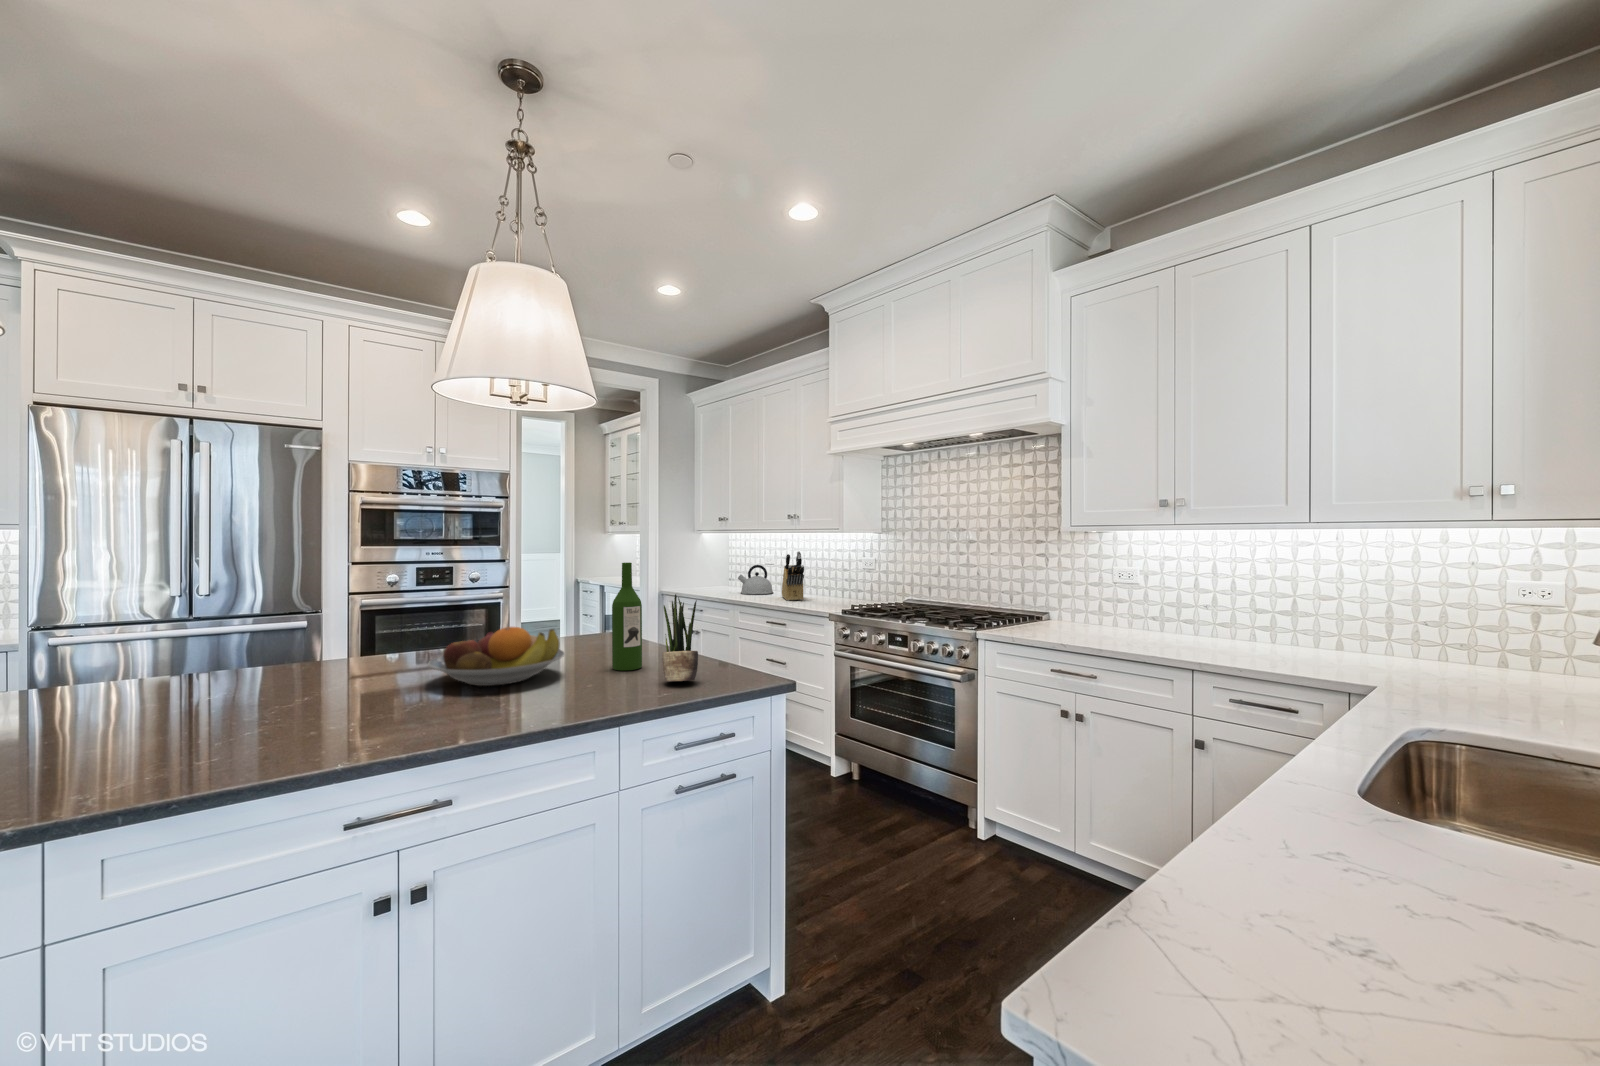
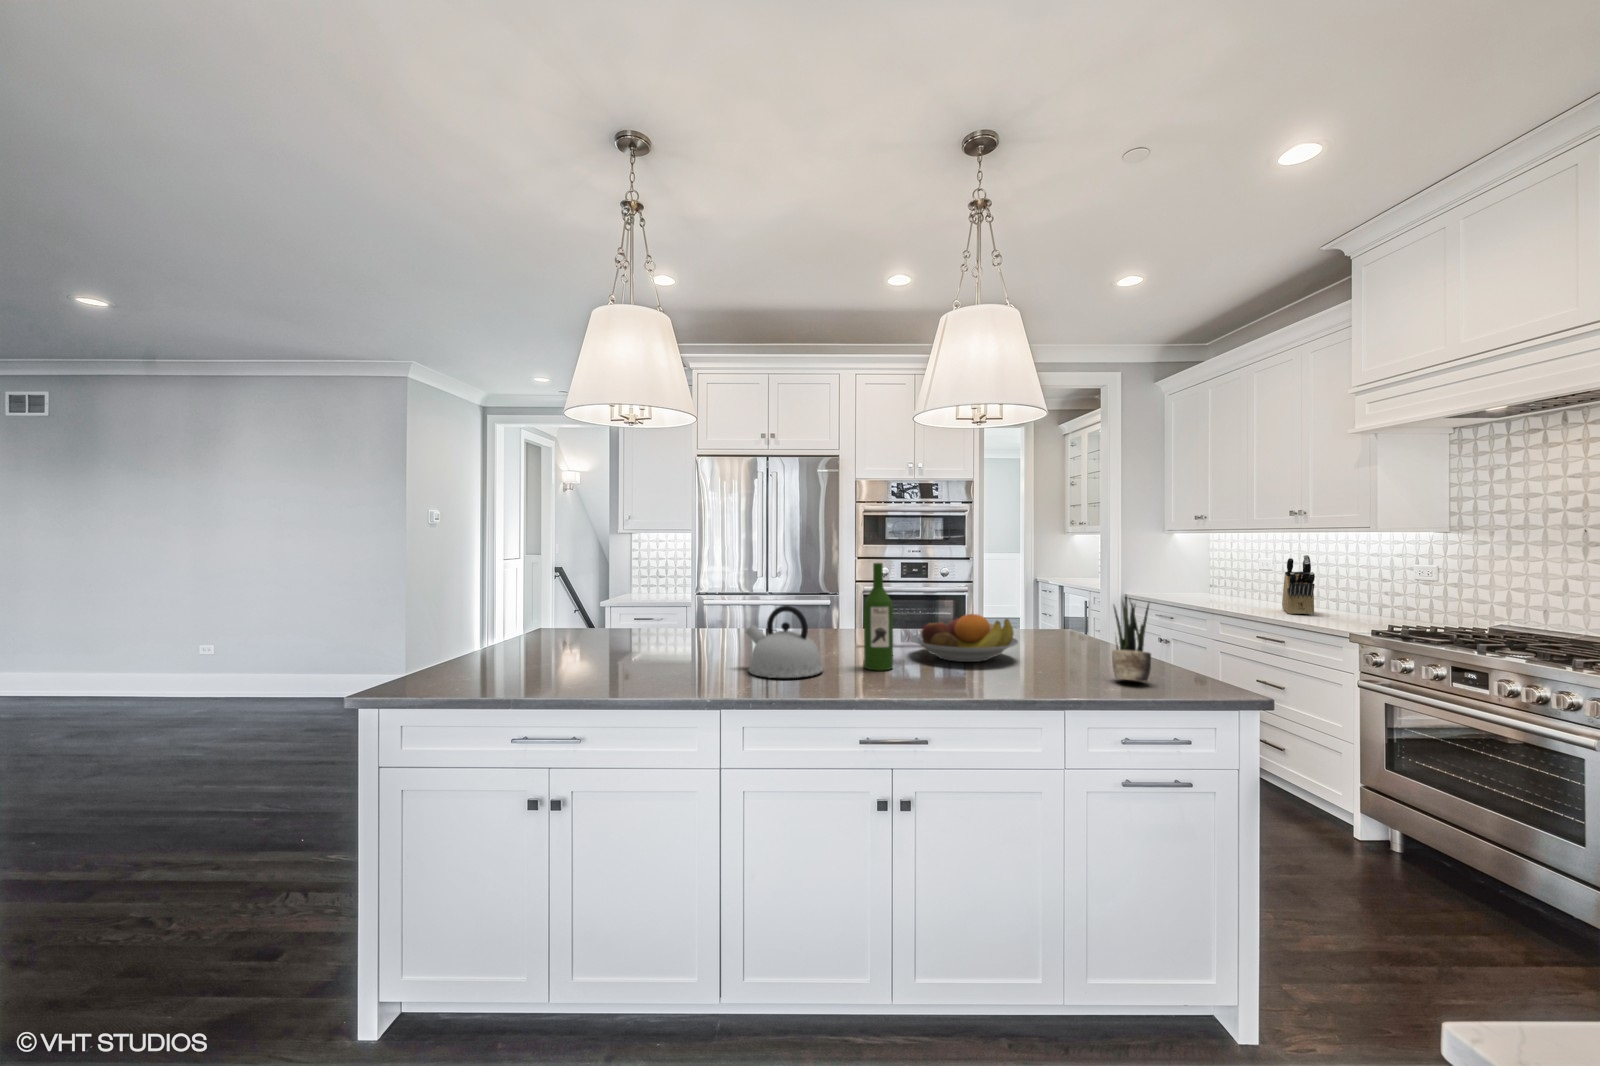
wine bottle: present [612,563,642,671] -> present [864,563,893,670]
kettle: present [738,565,773,594] -> present [746,605,823,678]

